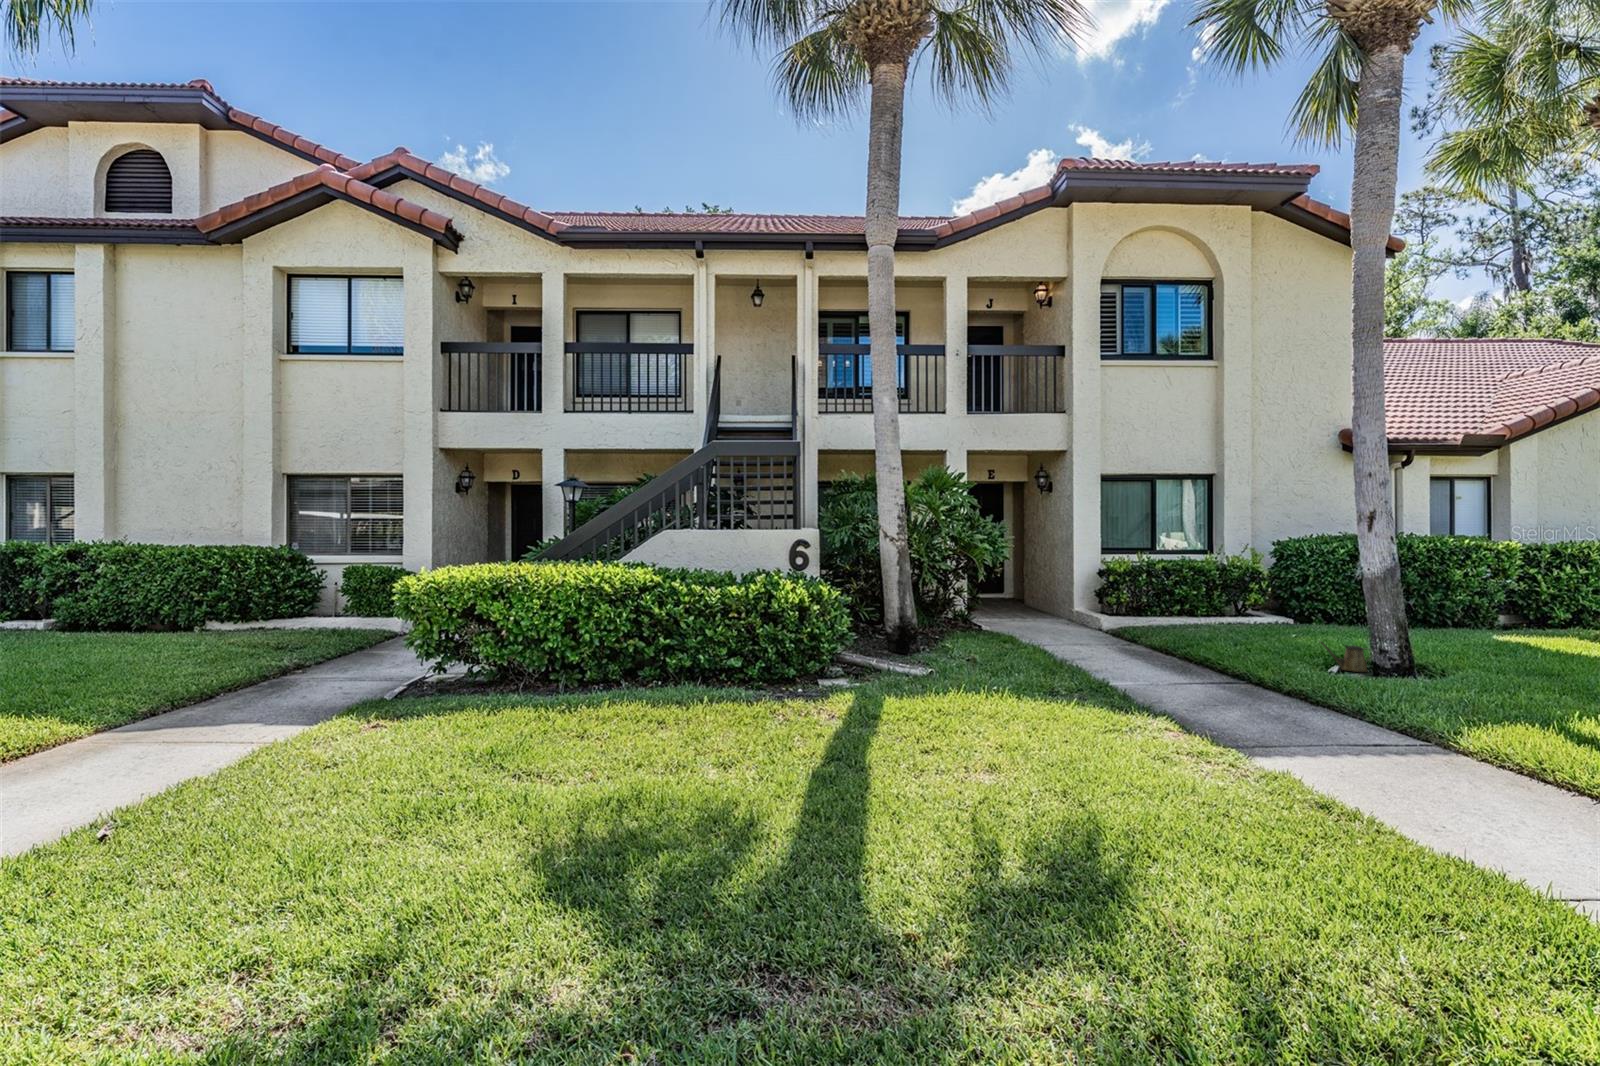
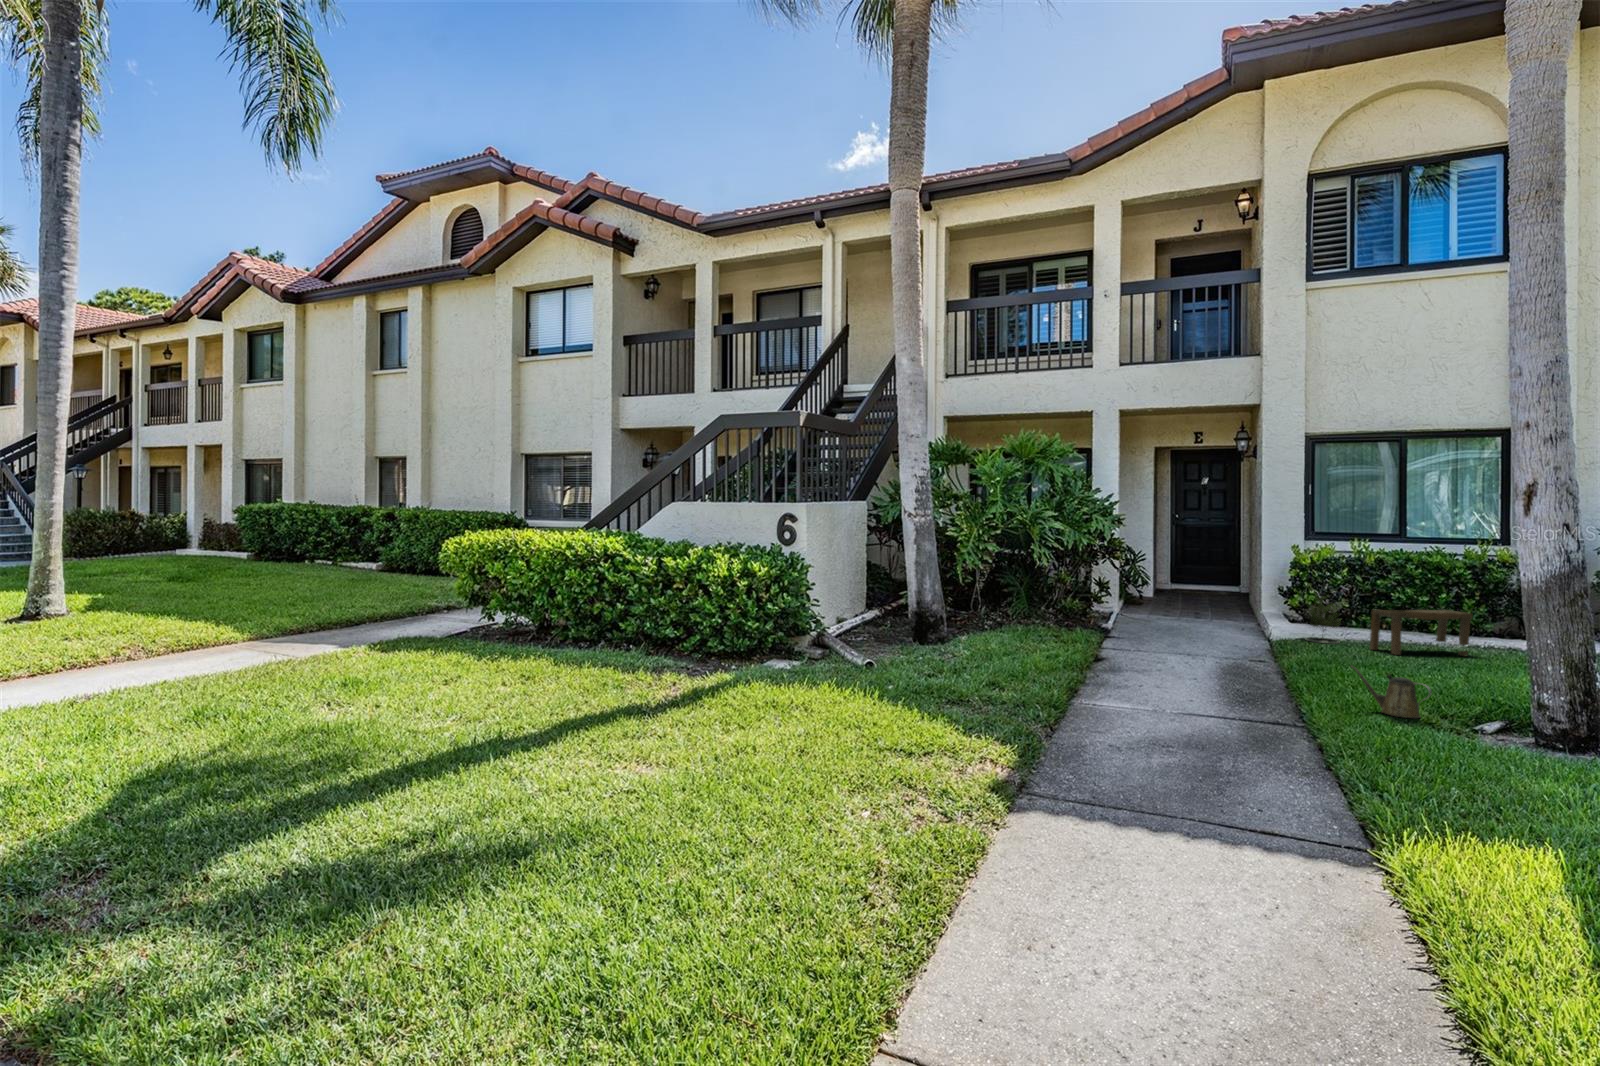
potted tree: none [1137,582,1161,620] -> present [1306,593,1342,644]
bench: none [1186,590,1239,624] -> present [1370,609,1472,656]

